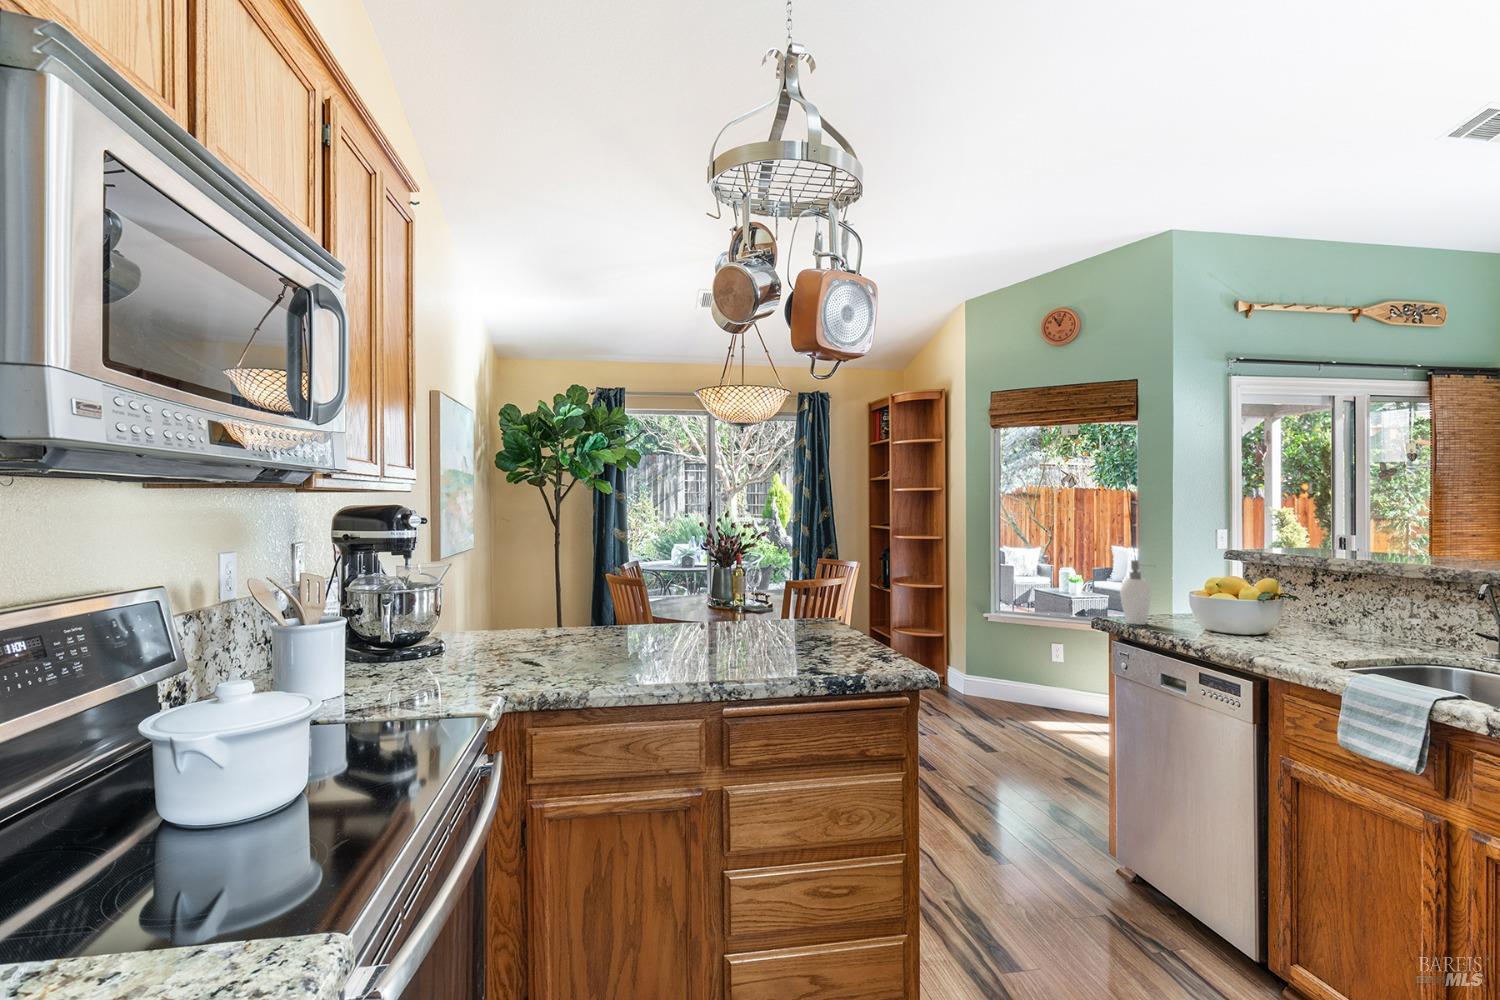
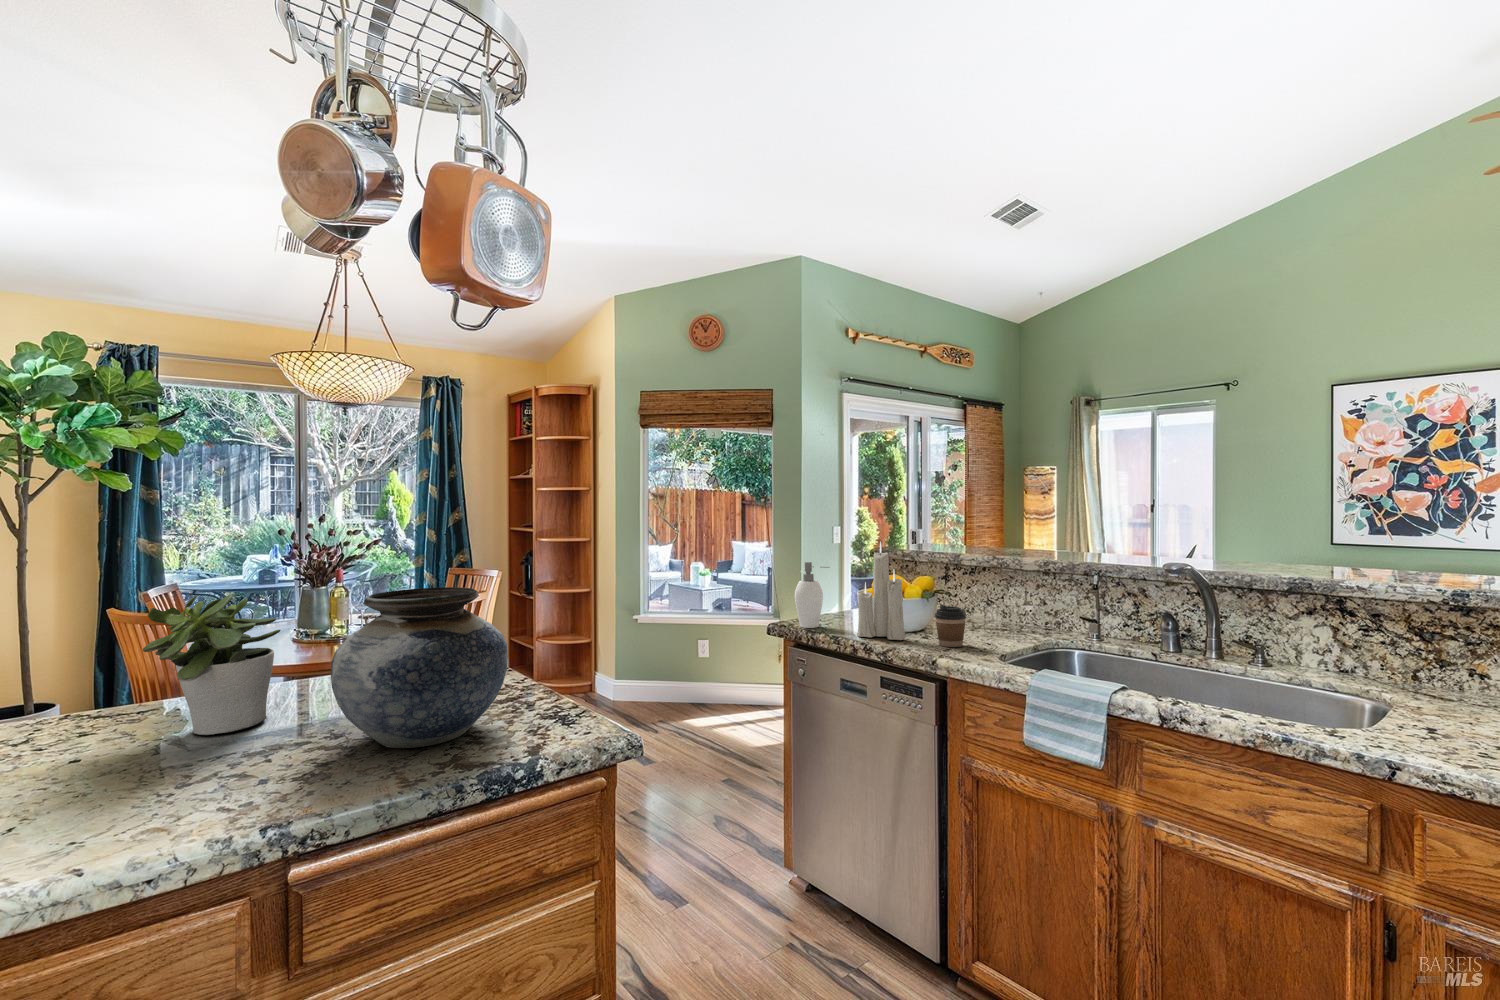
candle: none [1183,536,1237,641] -> present [857,542,906,640]
potted plant: none [647,556,714,640] -> present [143,594,281,735]
vase: none [742,559,846,658] -> present [331,587,508,748]
coffee cup: none [1268,608,1307,652] -> present [935,605,966,647]

